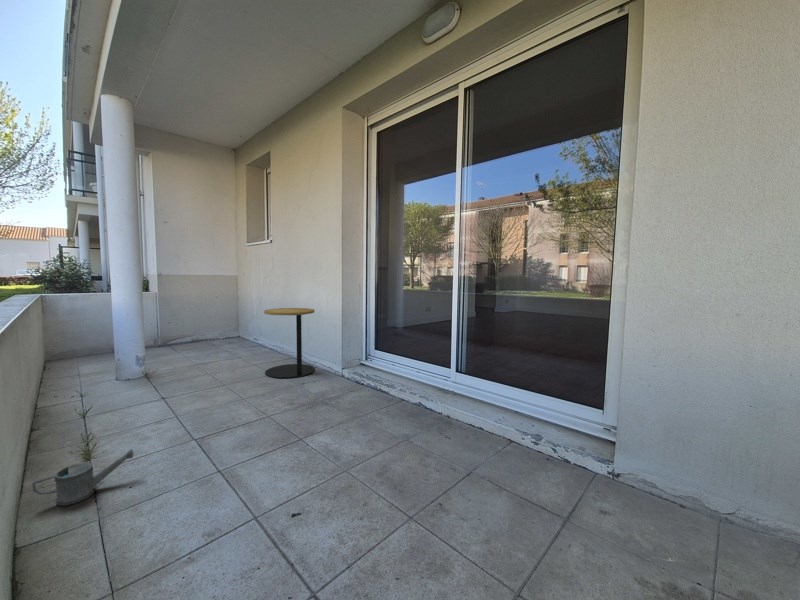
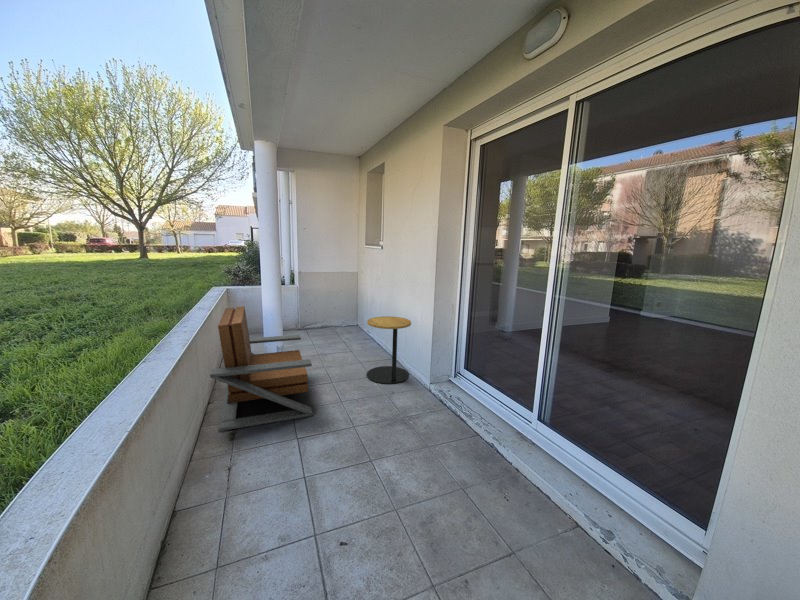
lounge chair: none [54,294,210,452] -> present [210,306,313,431]
watering can: present [32,449,133,506] -> none [189,448,248,483]

